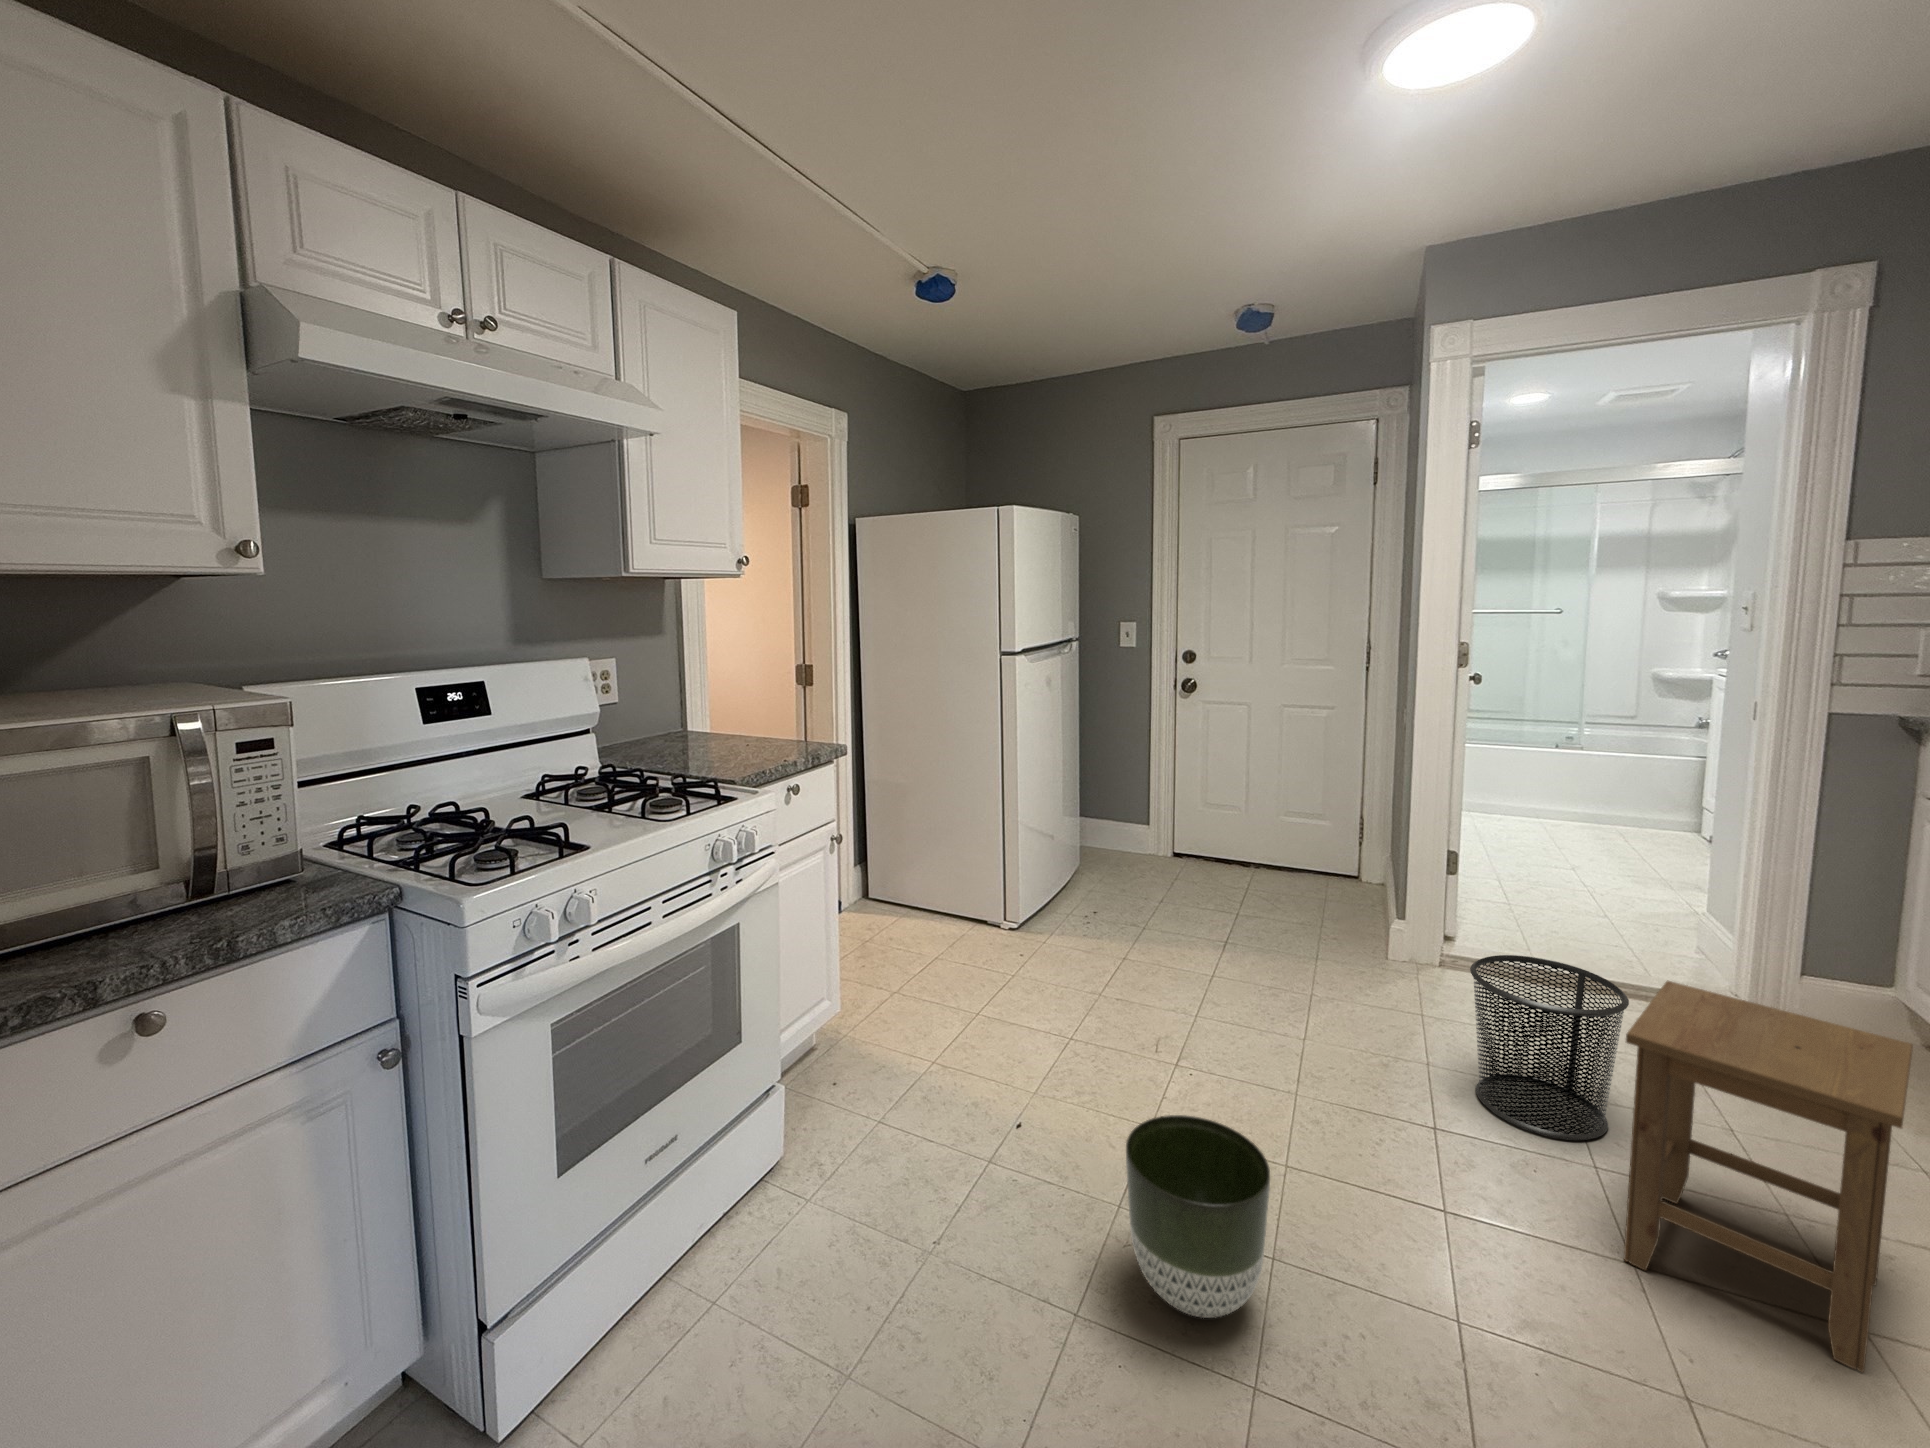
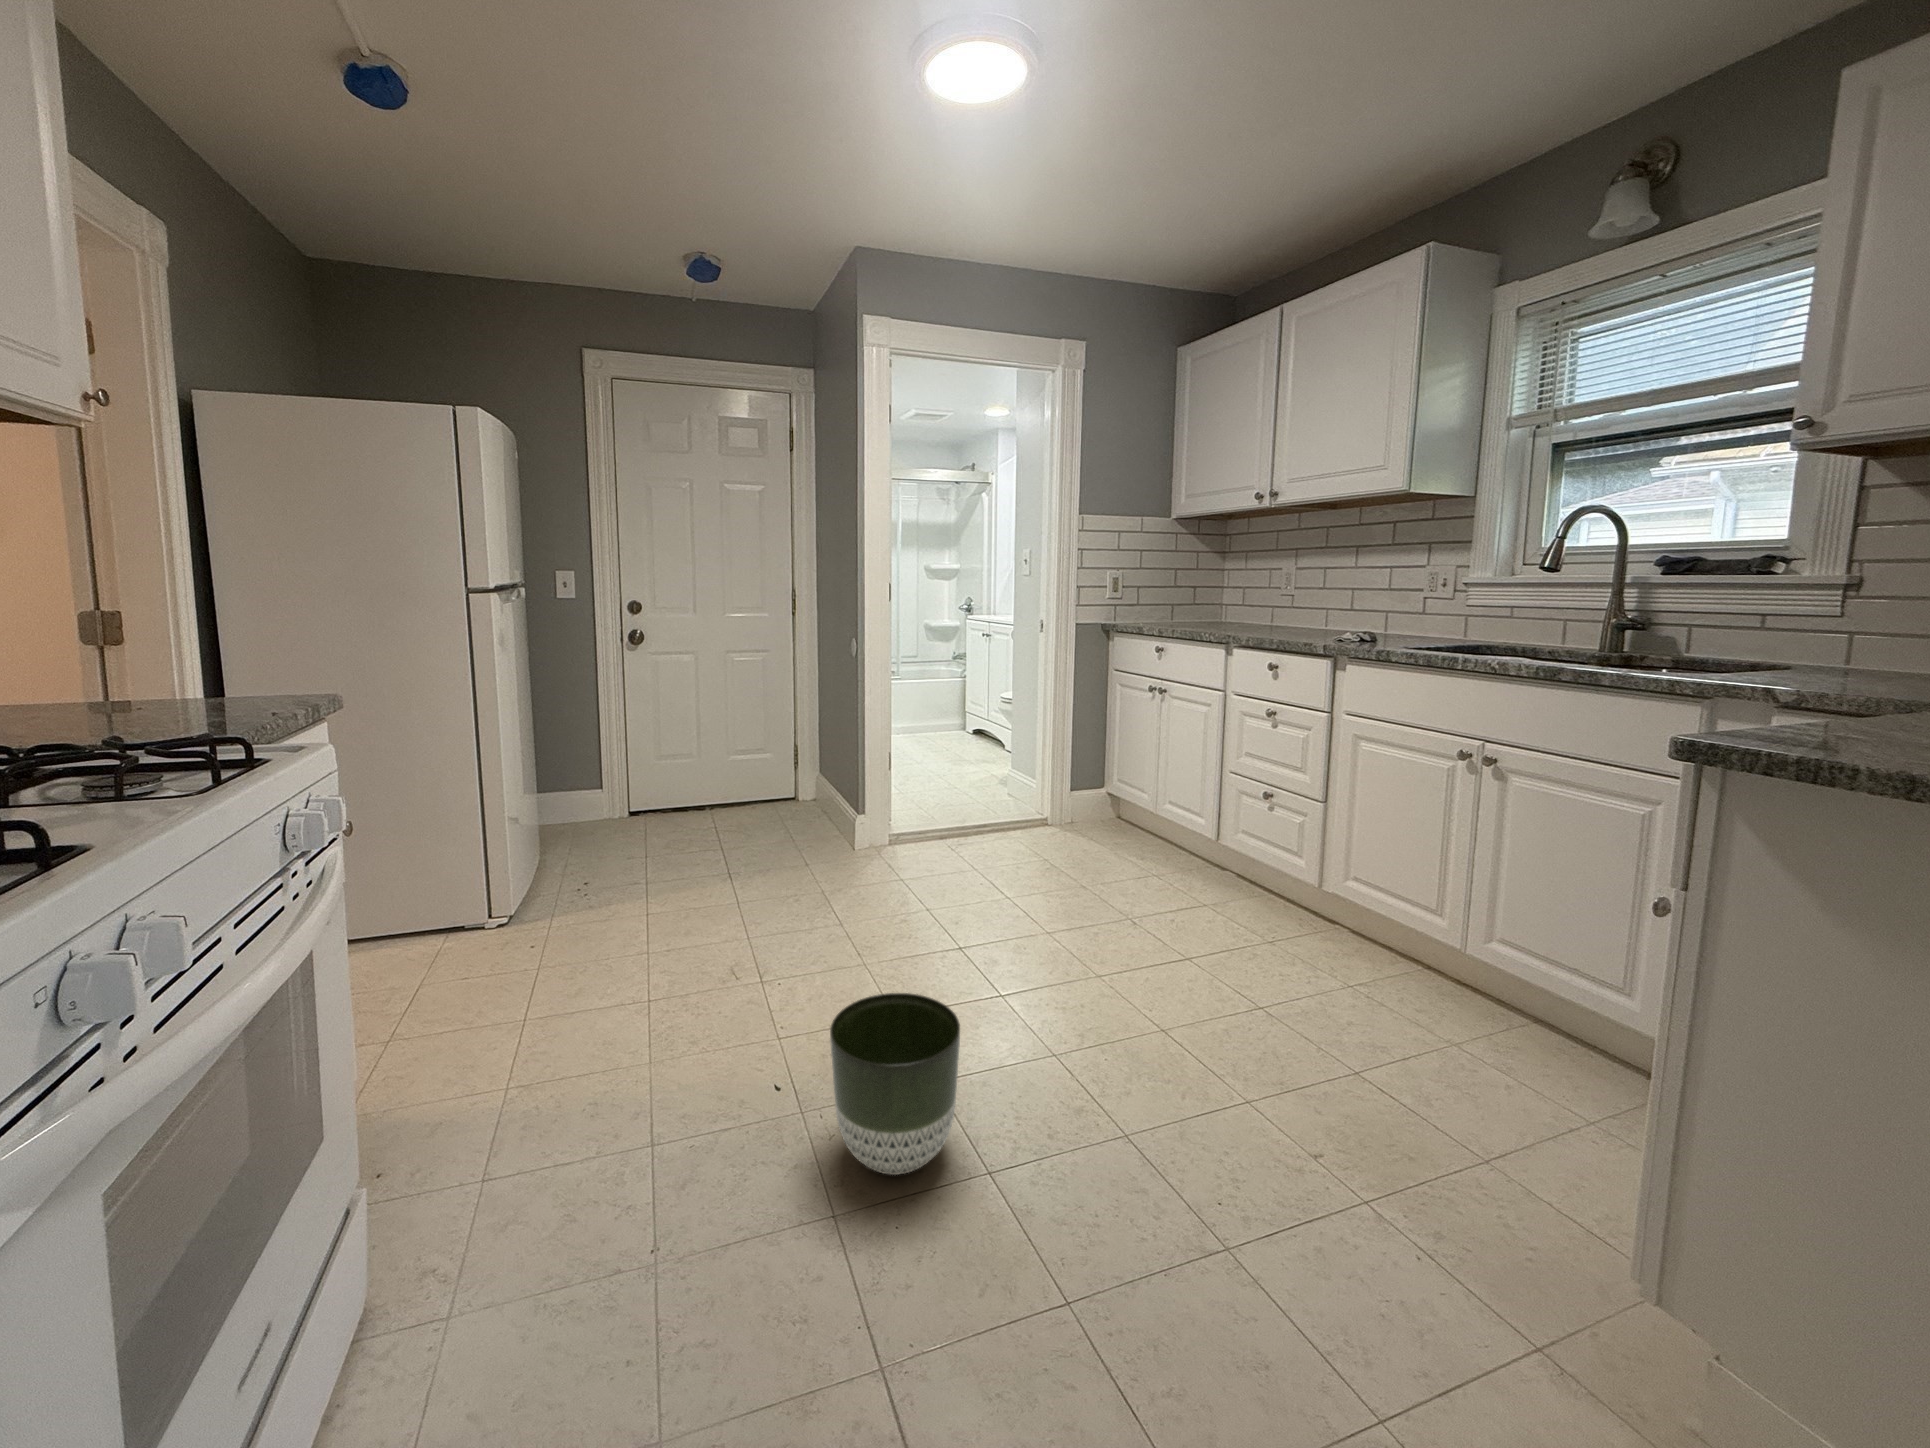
waste bin: present [1470,955,1629,1140] -> none [955,807,1048,930]
stool: present [1624,981,1913,1373] -> none [1079,794,1219,987]

